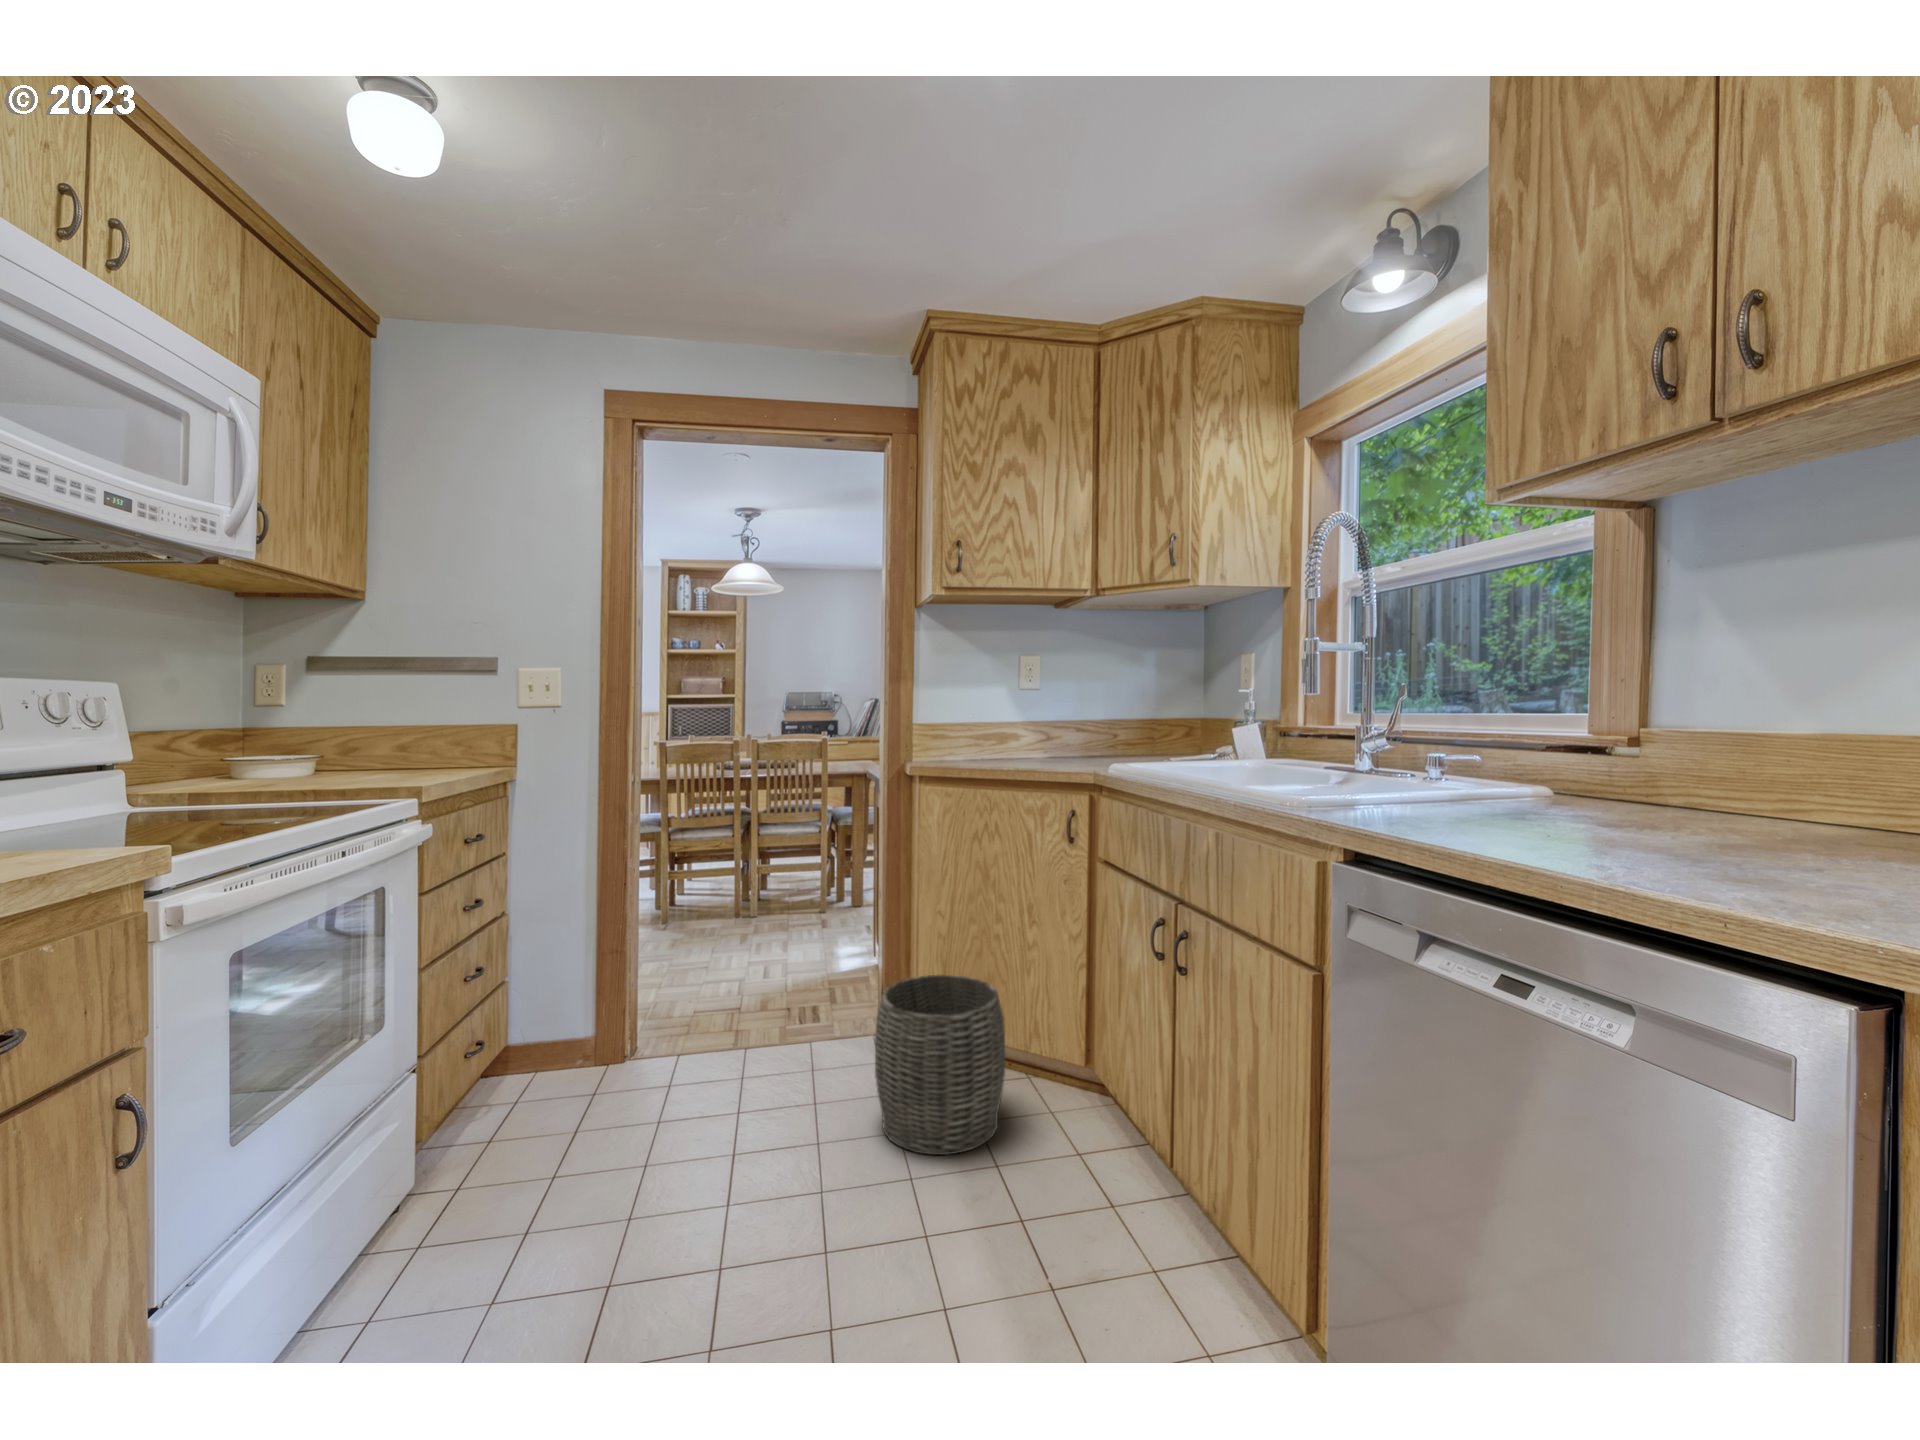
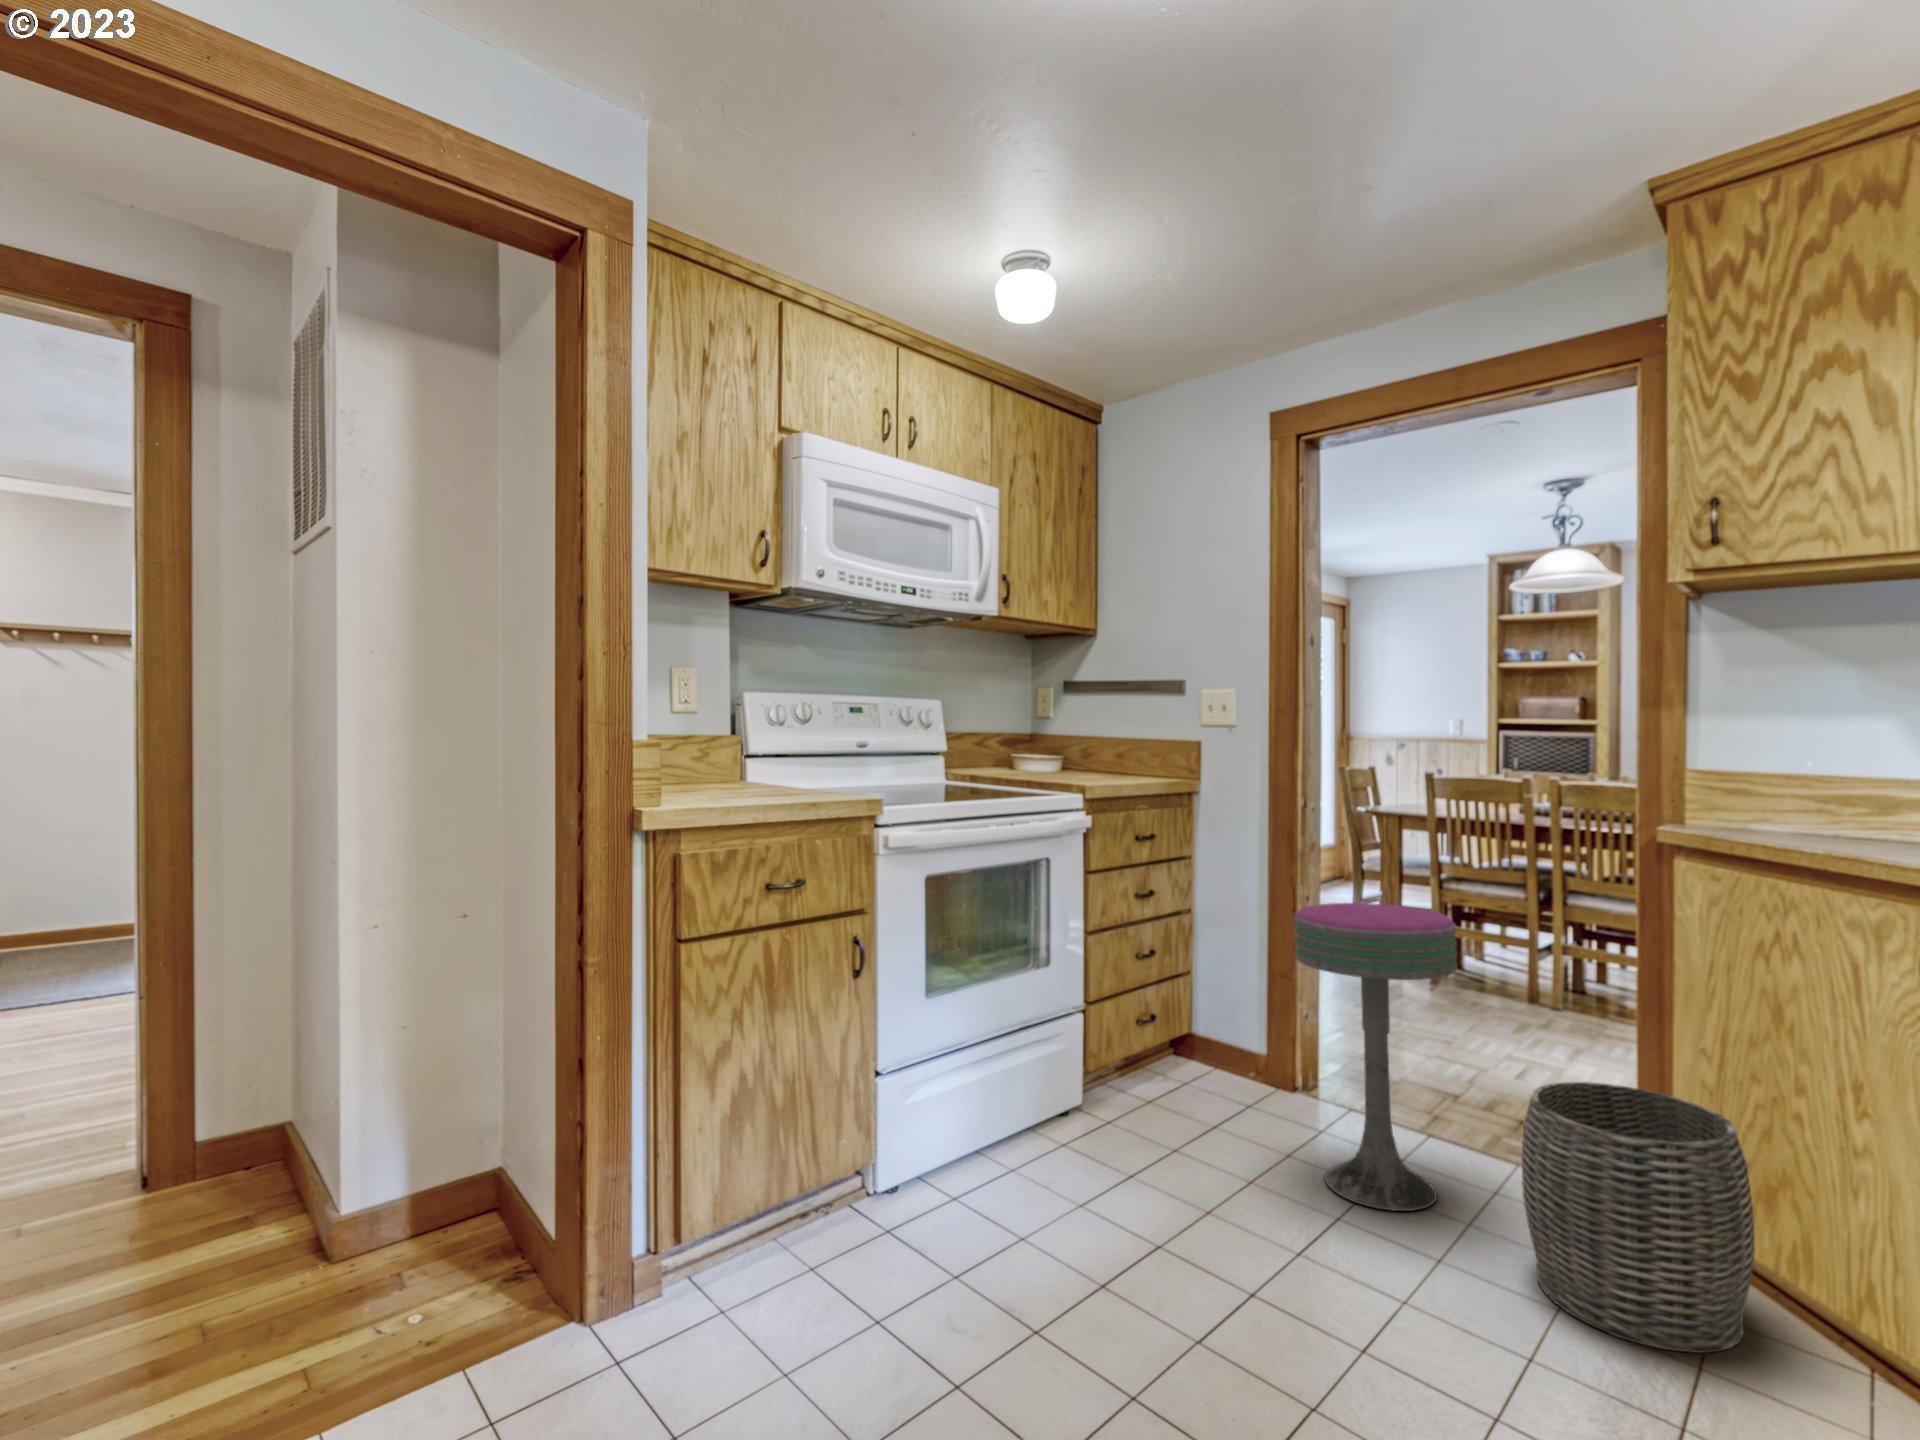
bar stool: none [676,871,810,1139] -> present [1295,903,1457,1211]

